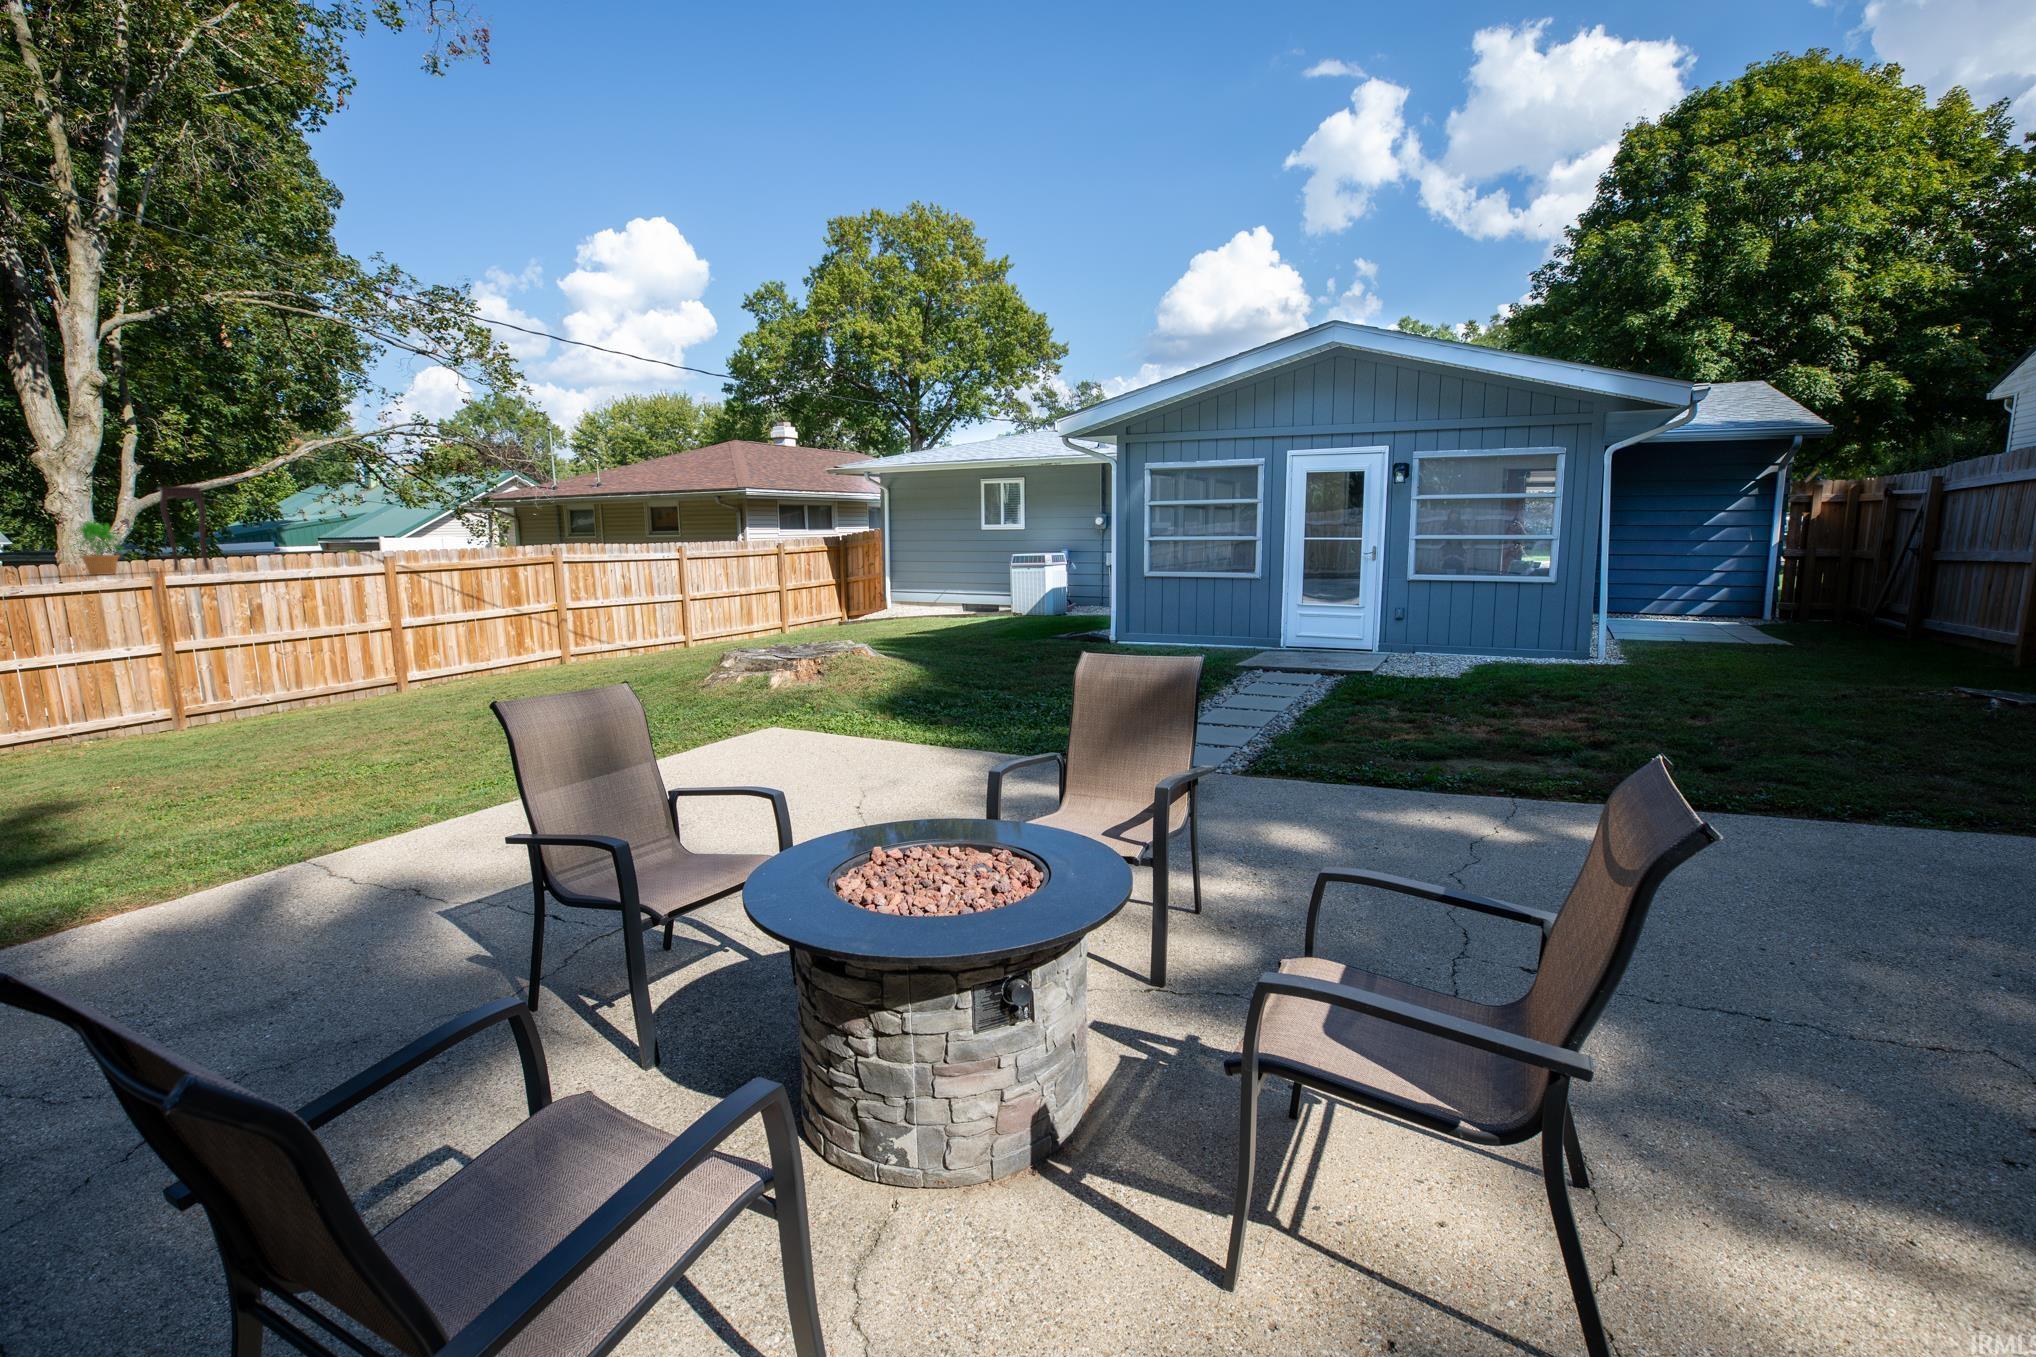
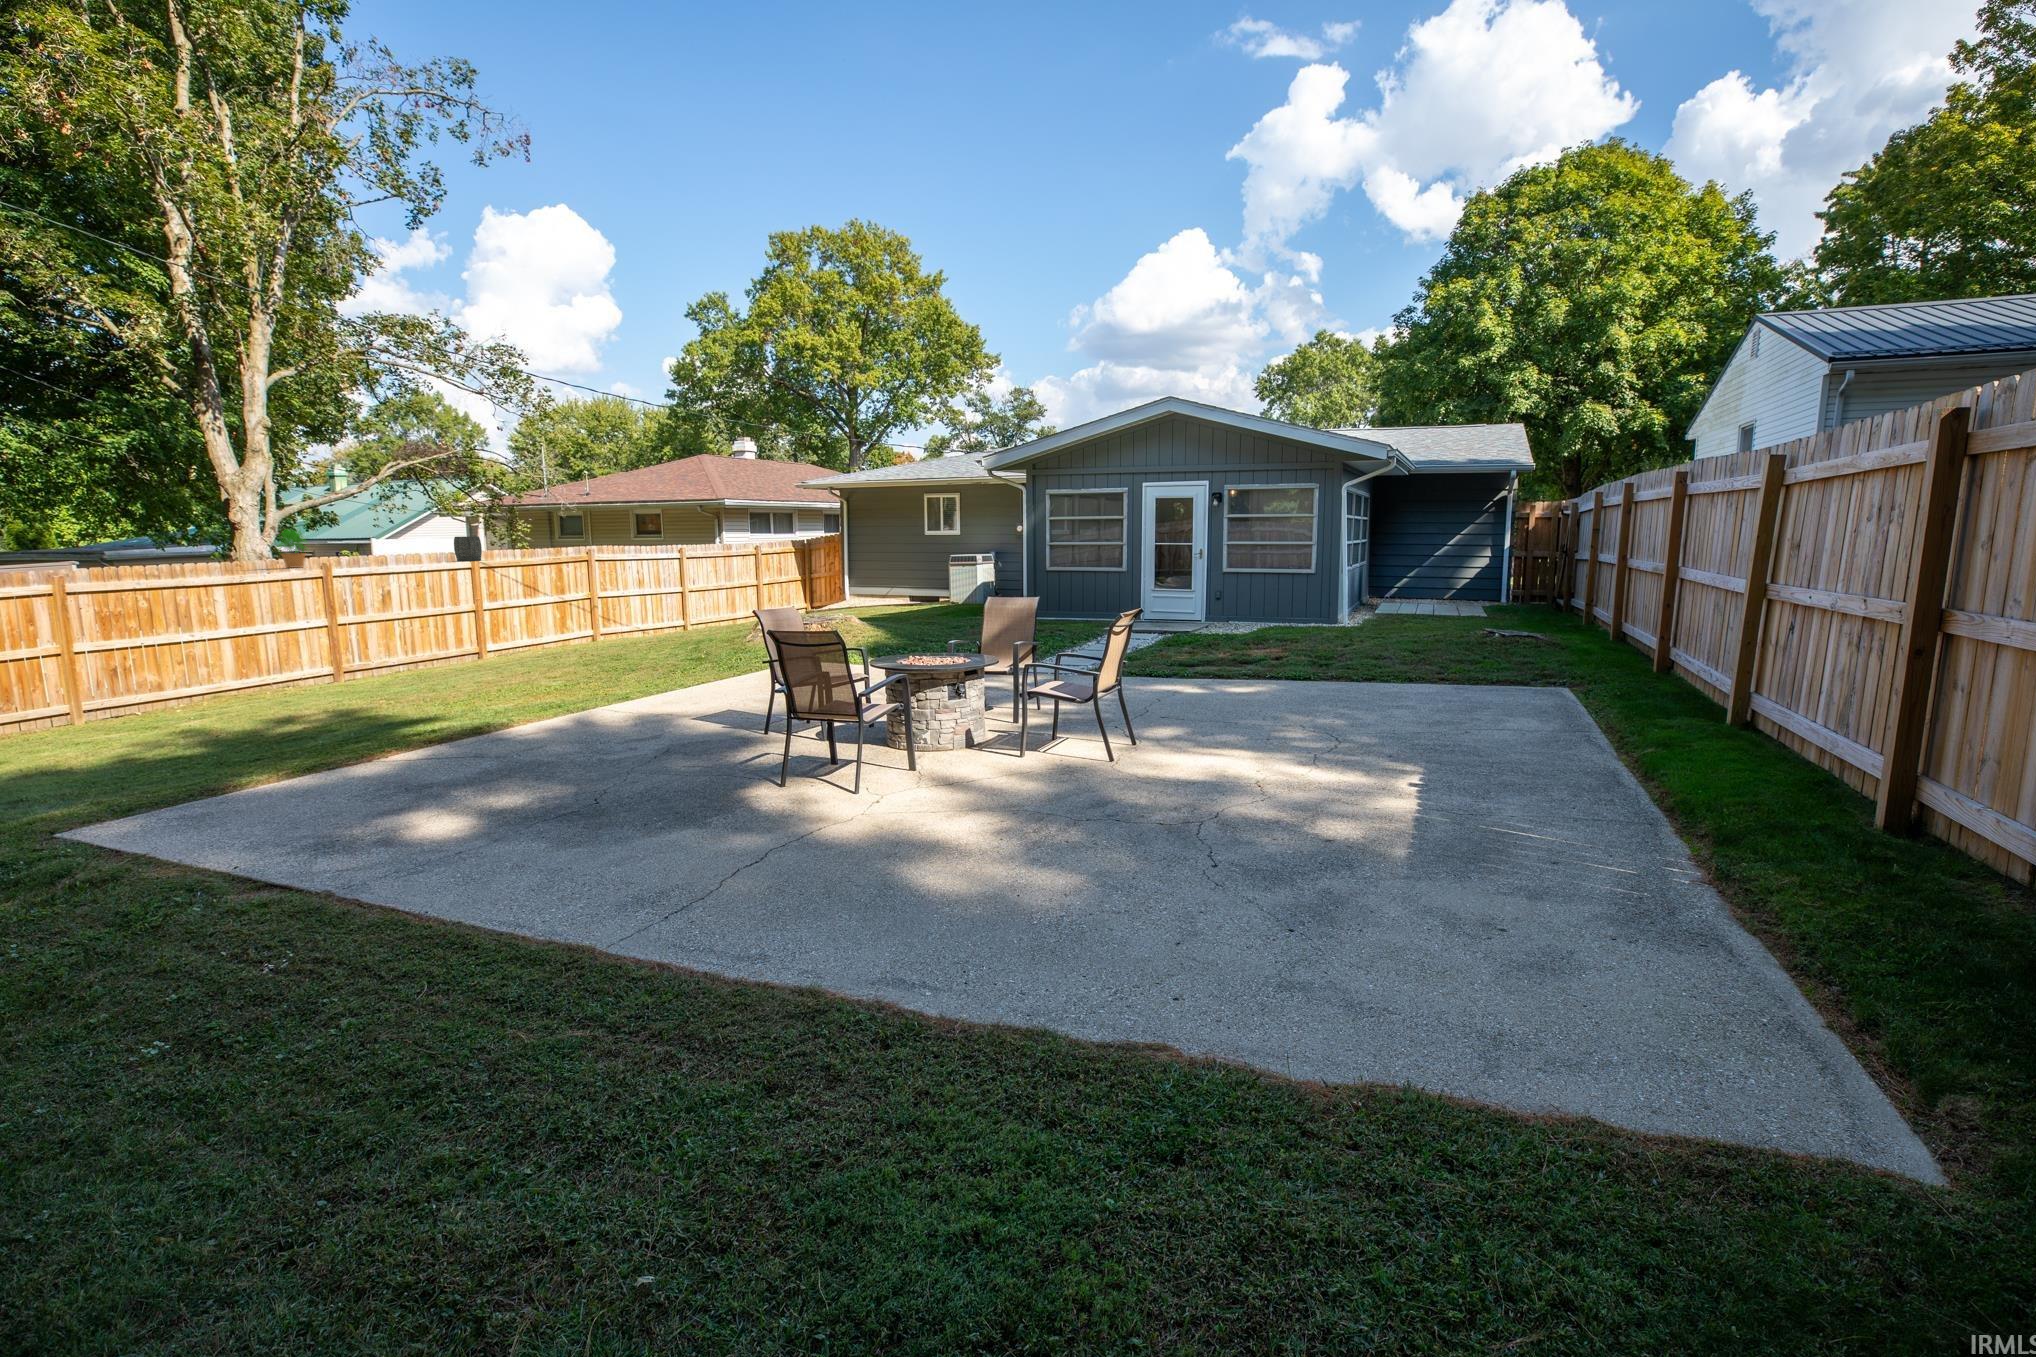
side table: present [158,486,210,571] -> none [317,502,356,565]
woven basket: none [358,532,397,564] -> present [454,536,482,561]

